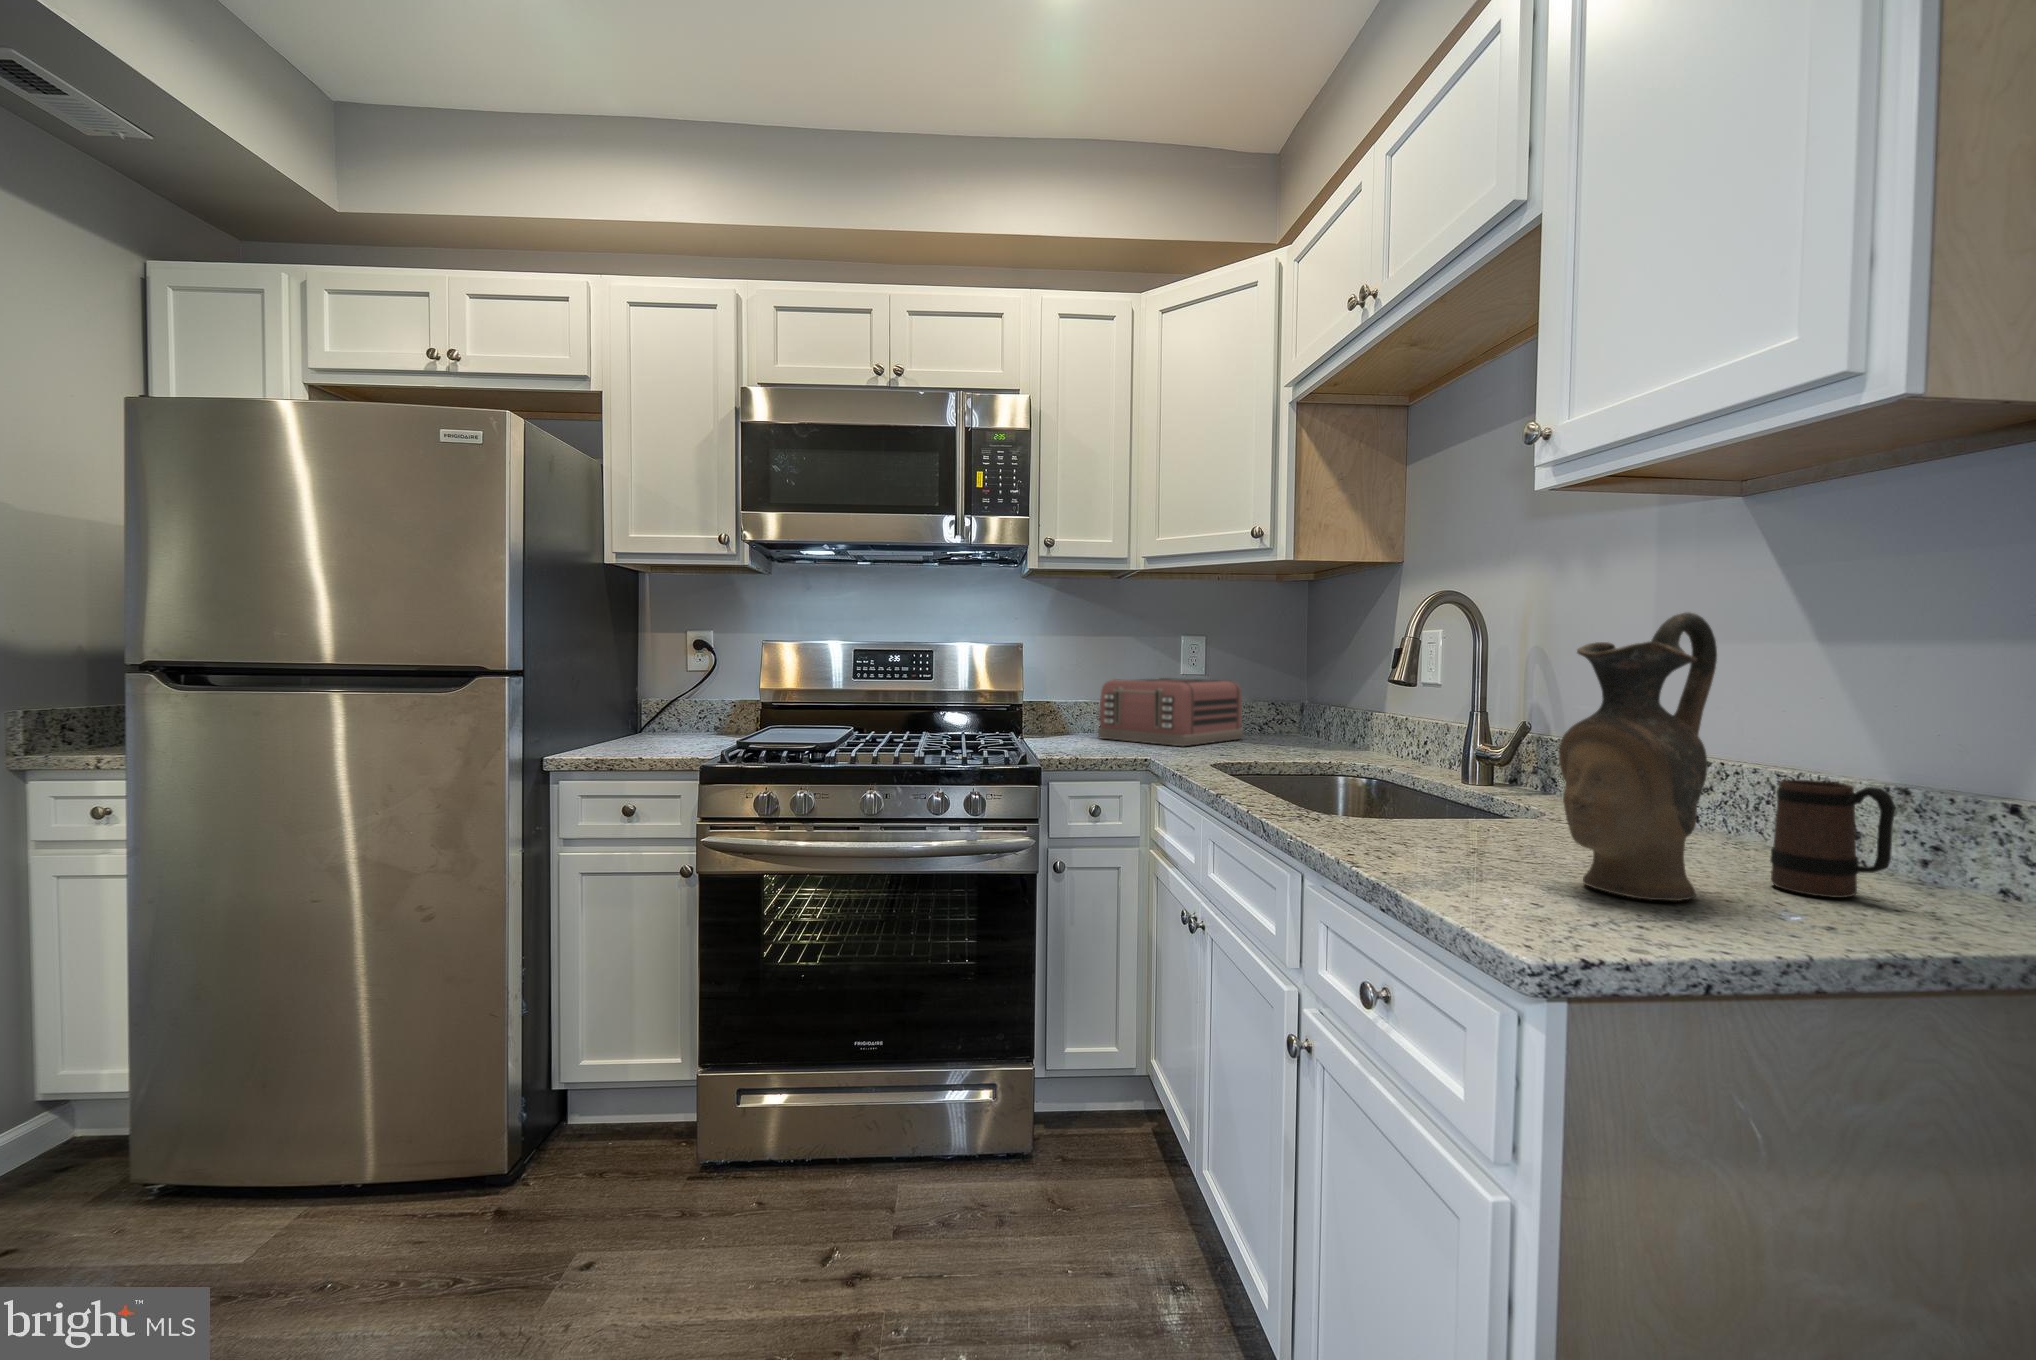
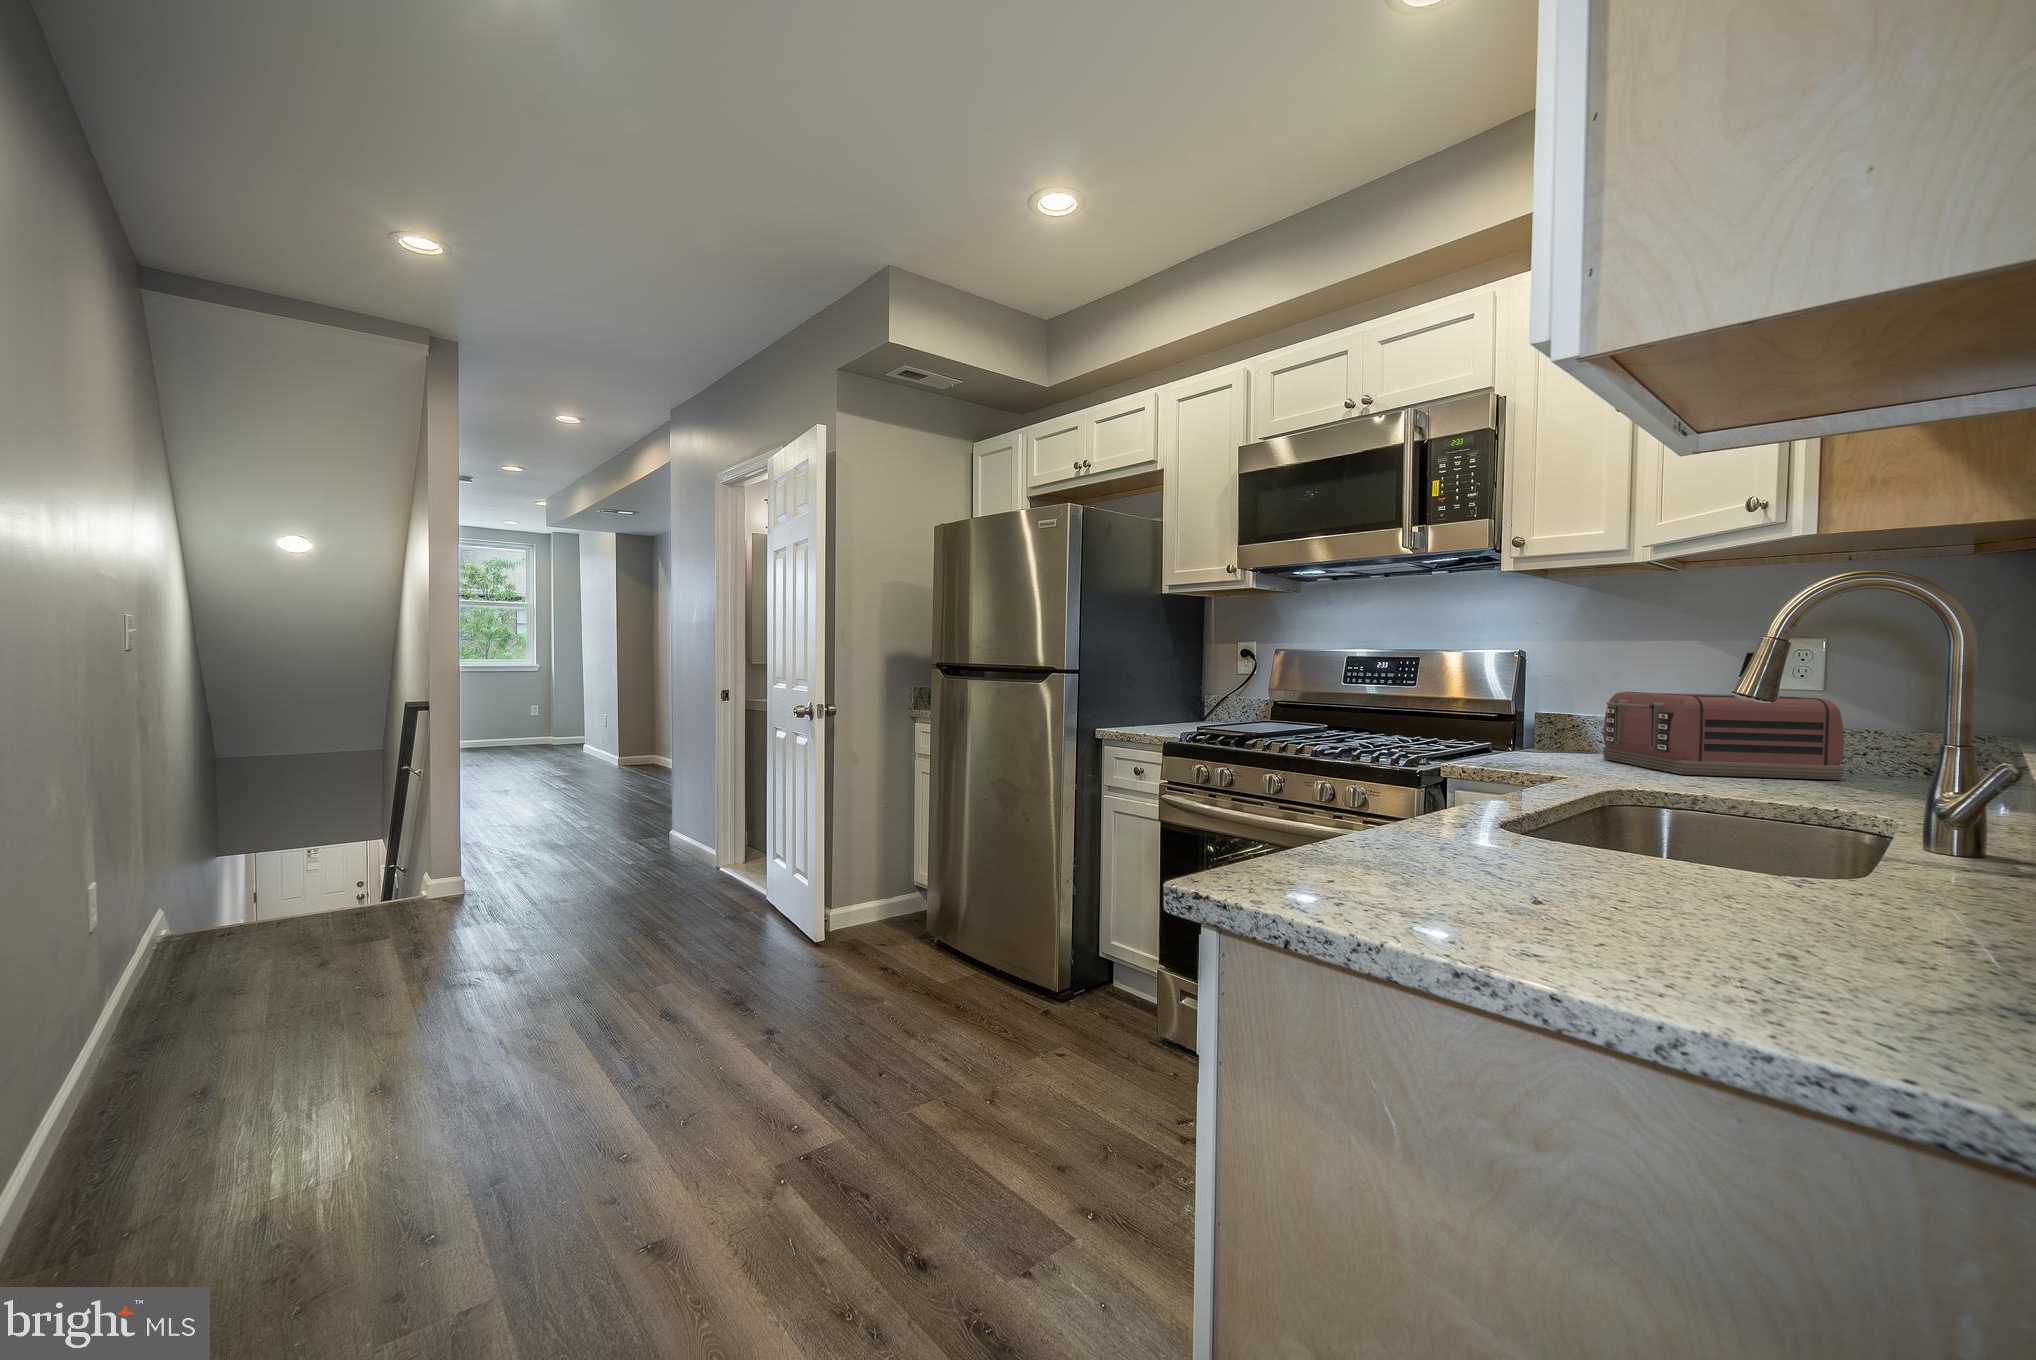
ceramic pitcher: present [1559,612,1717,901] -> none [1384,581,1609,912]
mug: present [1770,780,1896,898] -> none [1711,803,1836,976]

